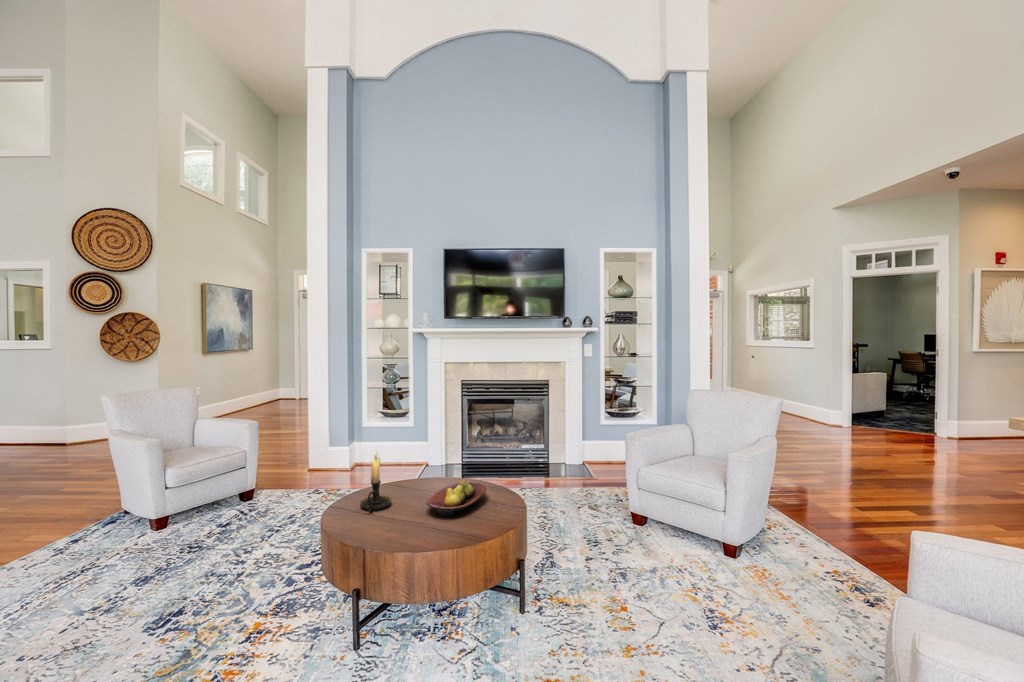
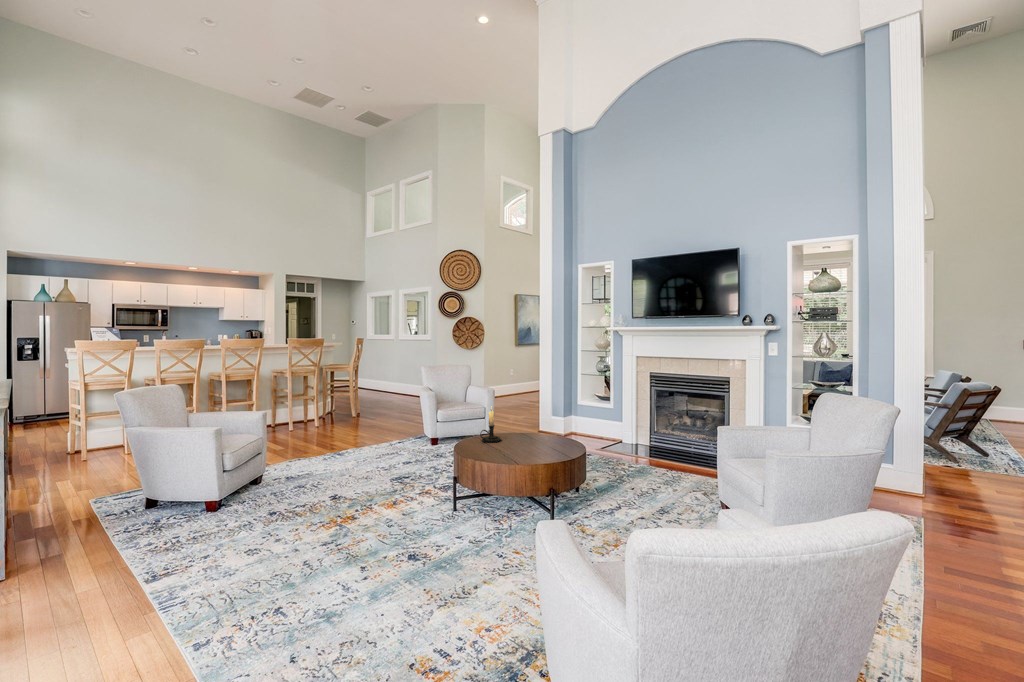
fruit bowl: present [426,481,487,516] -> none [505,433,556,452]

